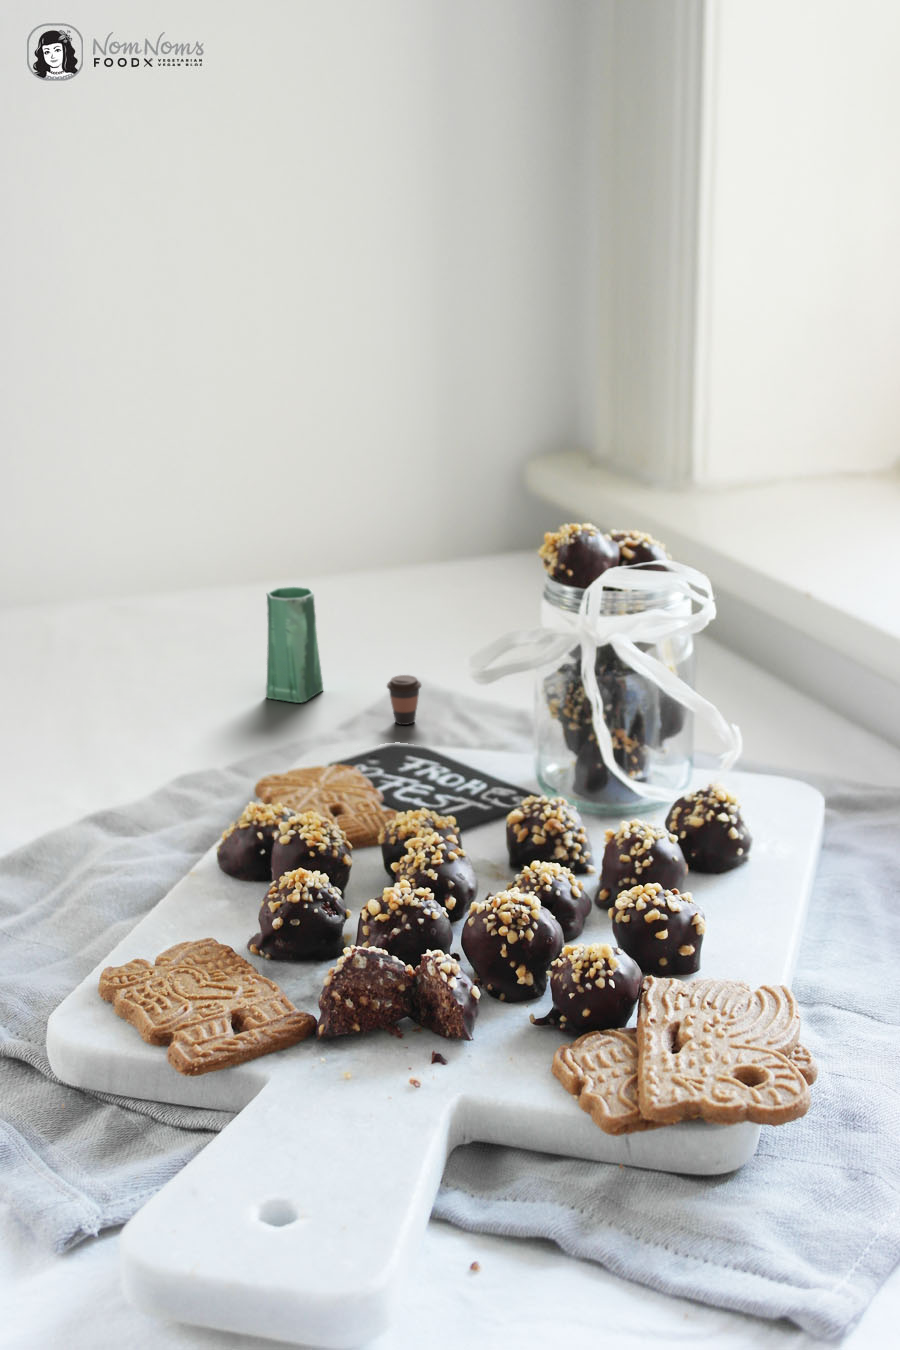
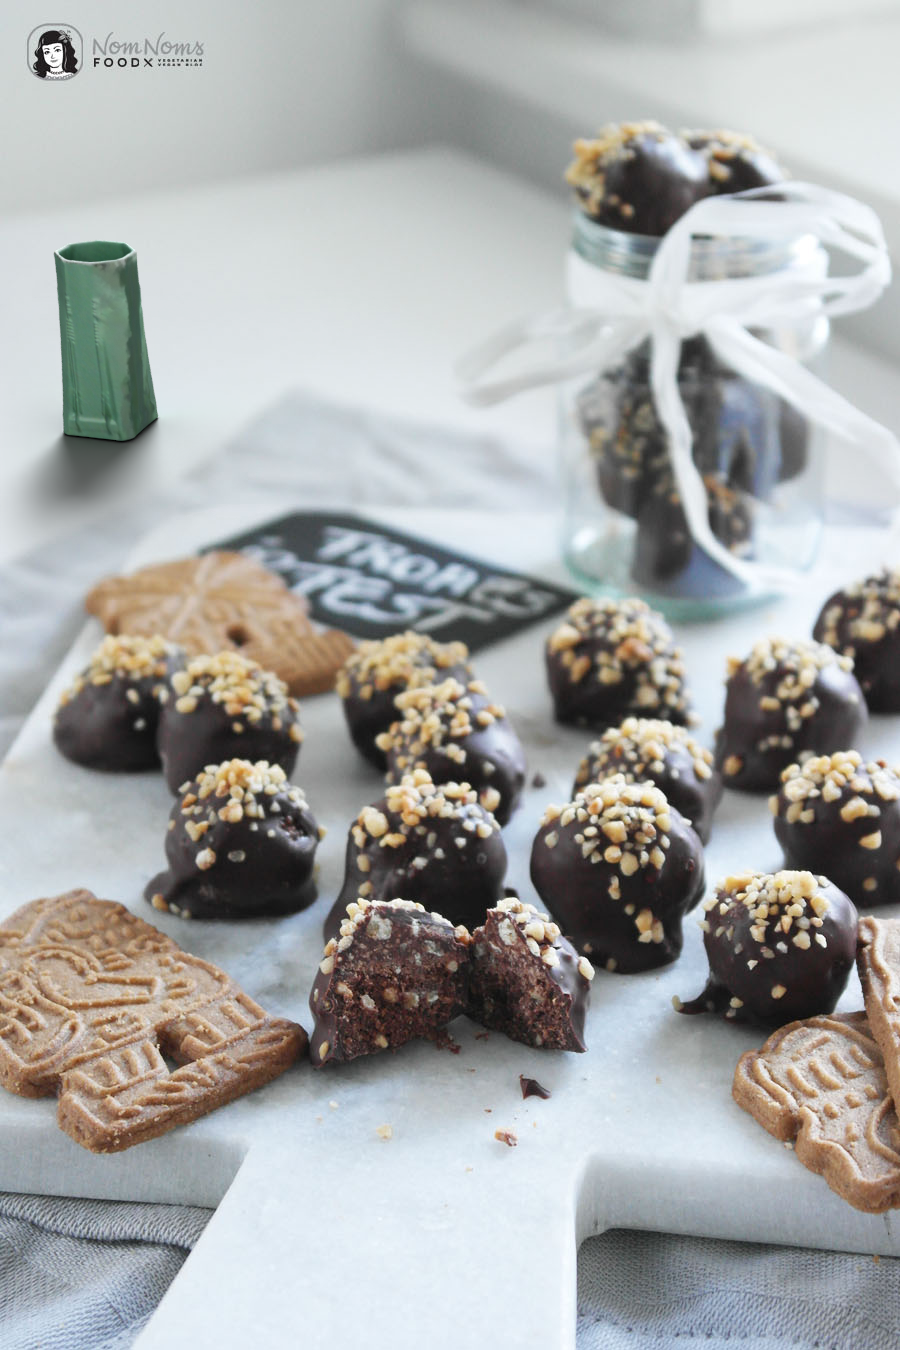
coffee cup: present [387,675,421,725] -> none [276,388,334,472]

